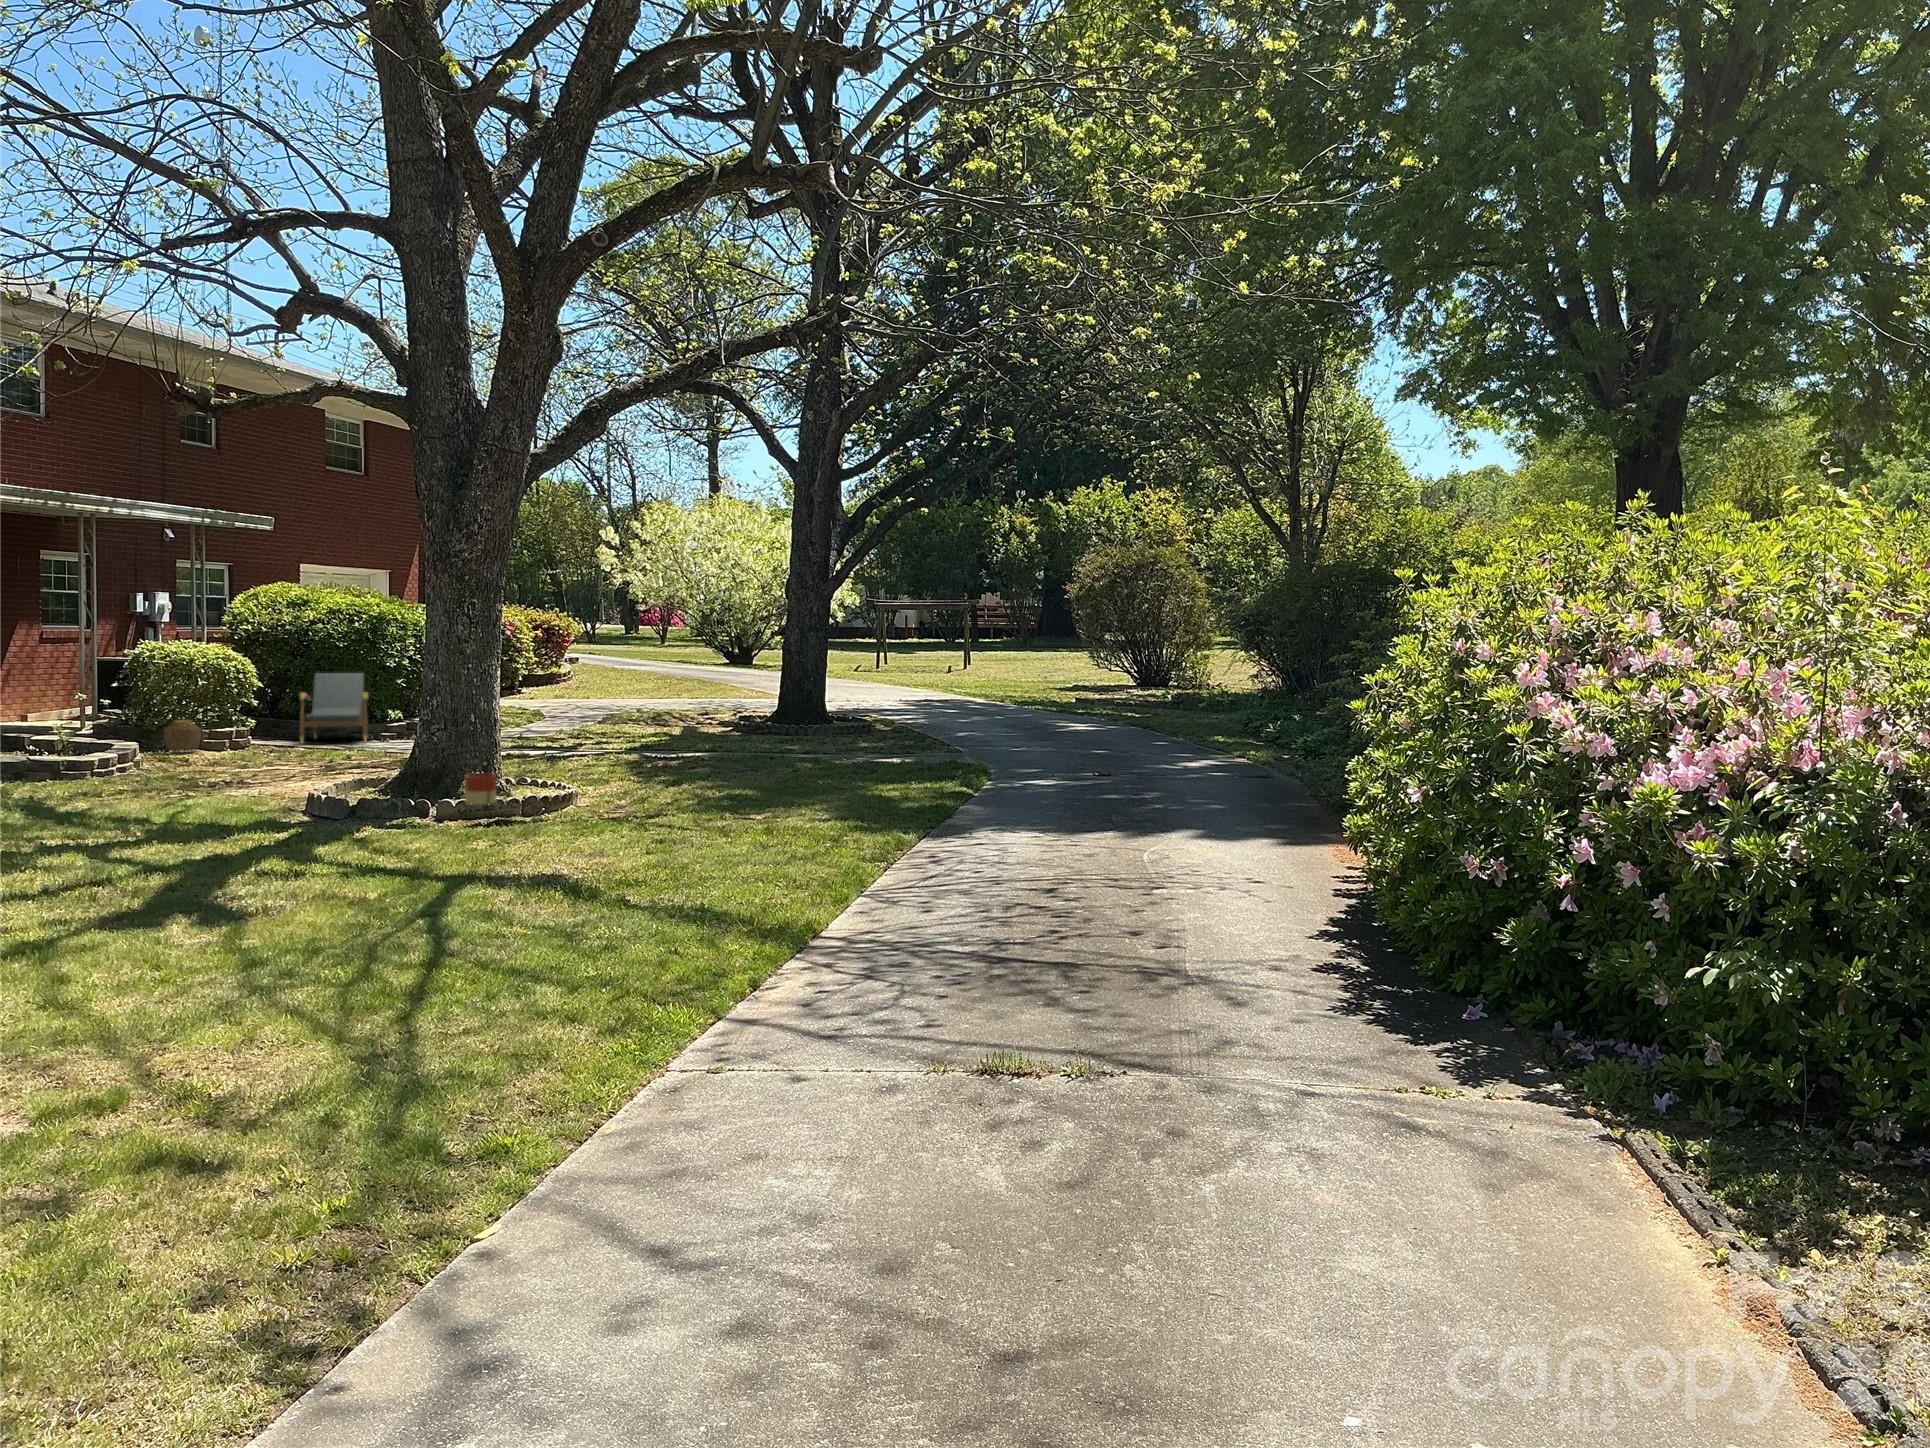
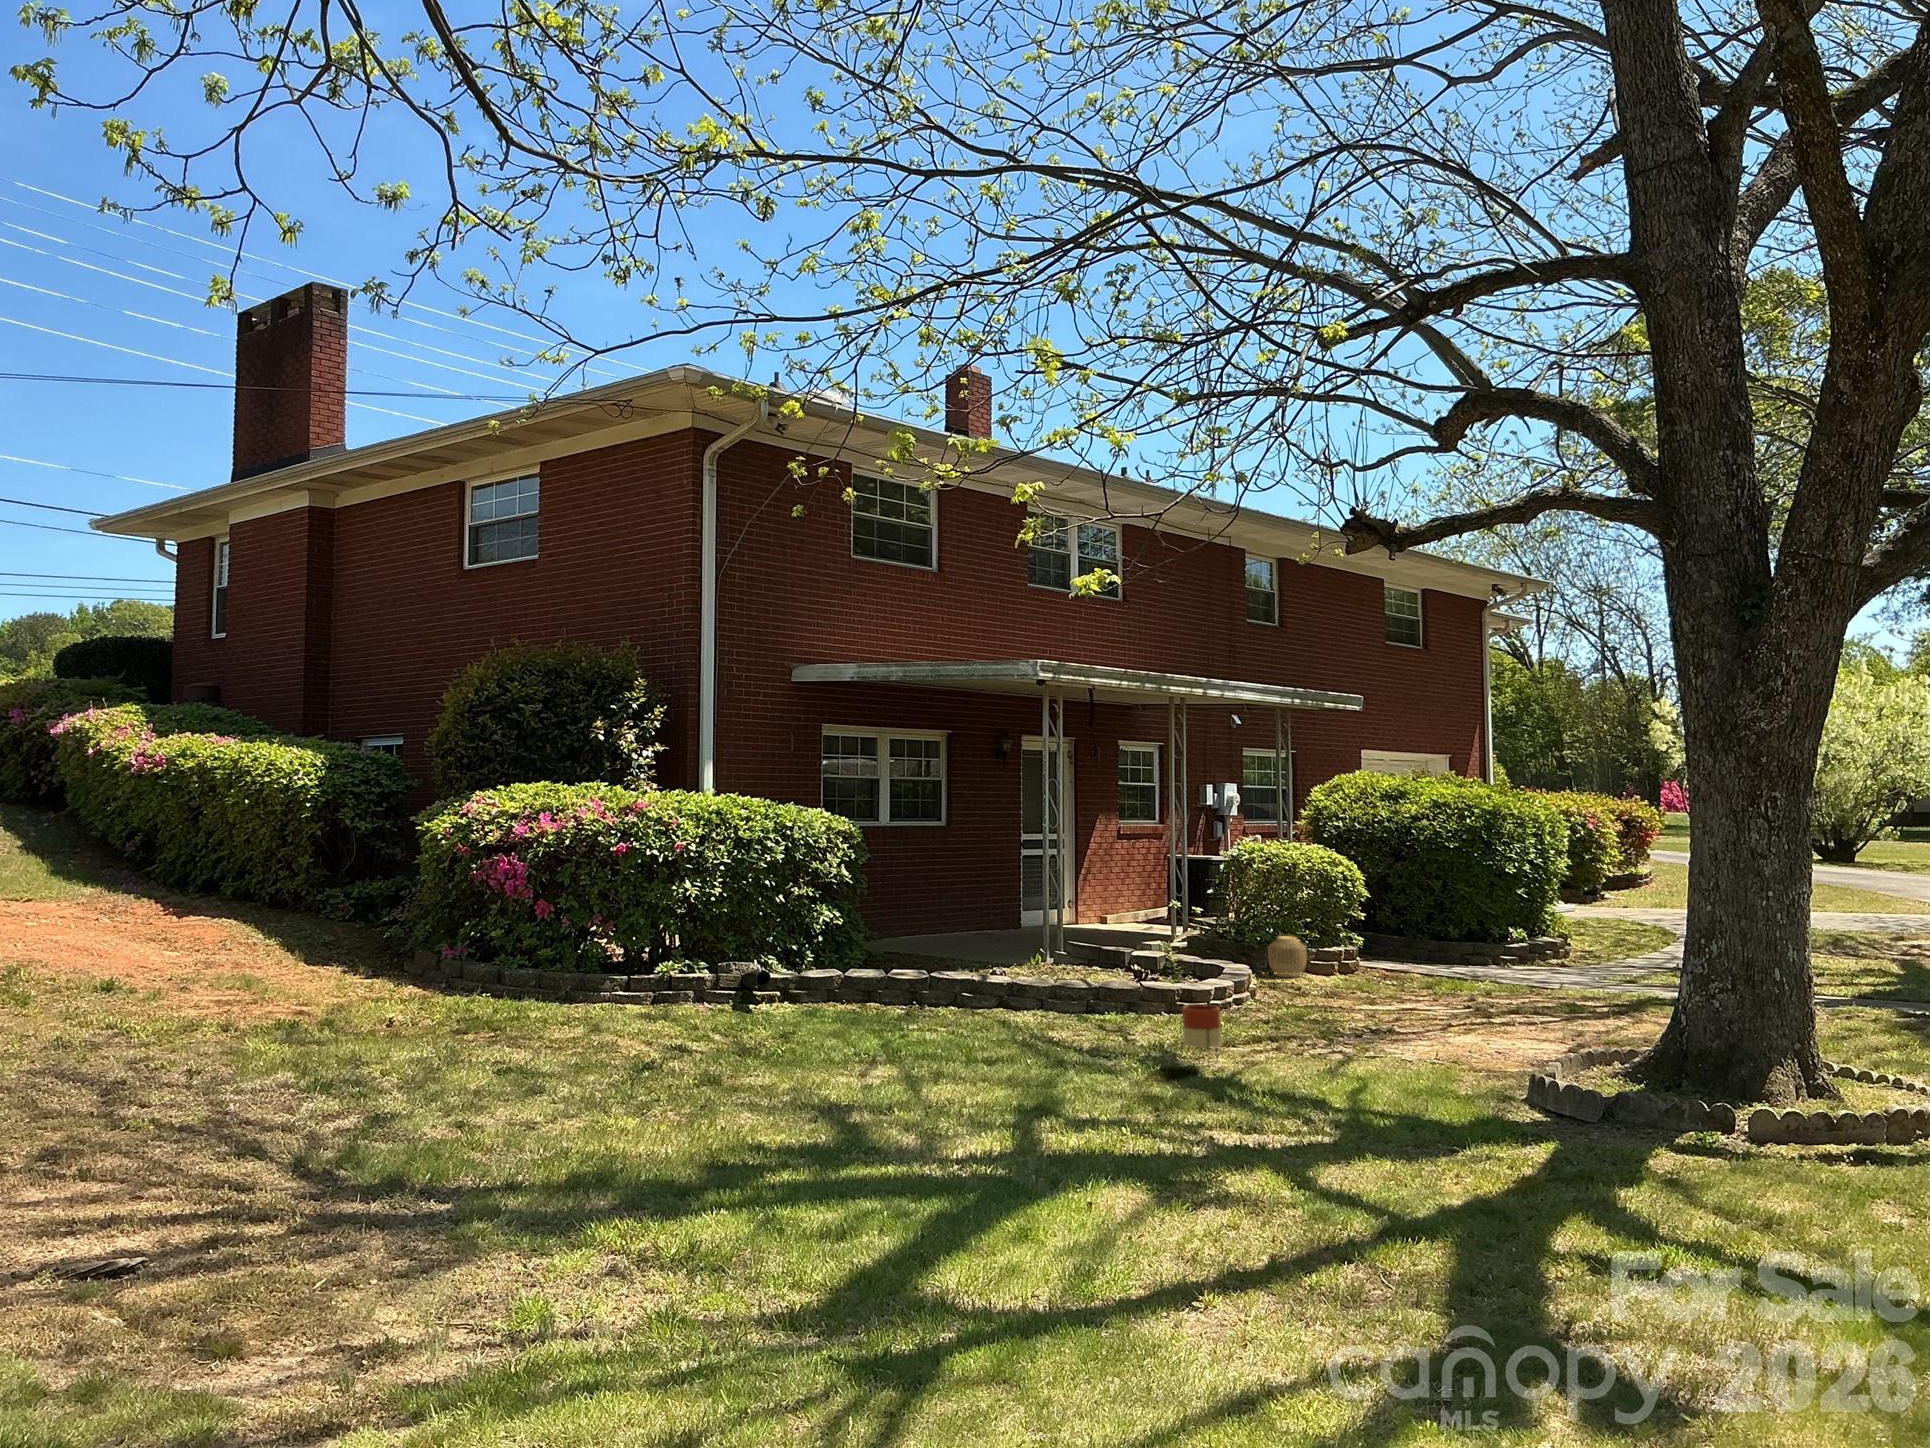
lounge chair: present [300,673,369,744] -> none [1409,880,1493,973]
planter: present [462,773,497,817] -> present [1180,1005,1221,1061]

